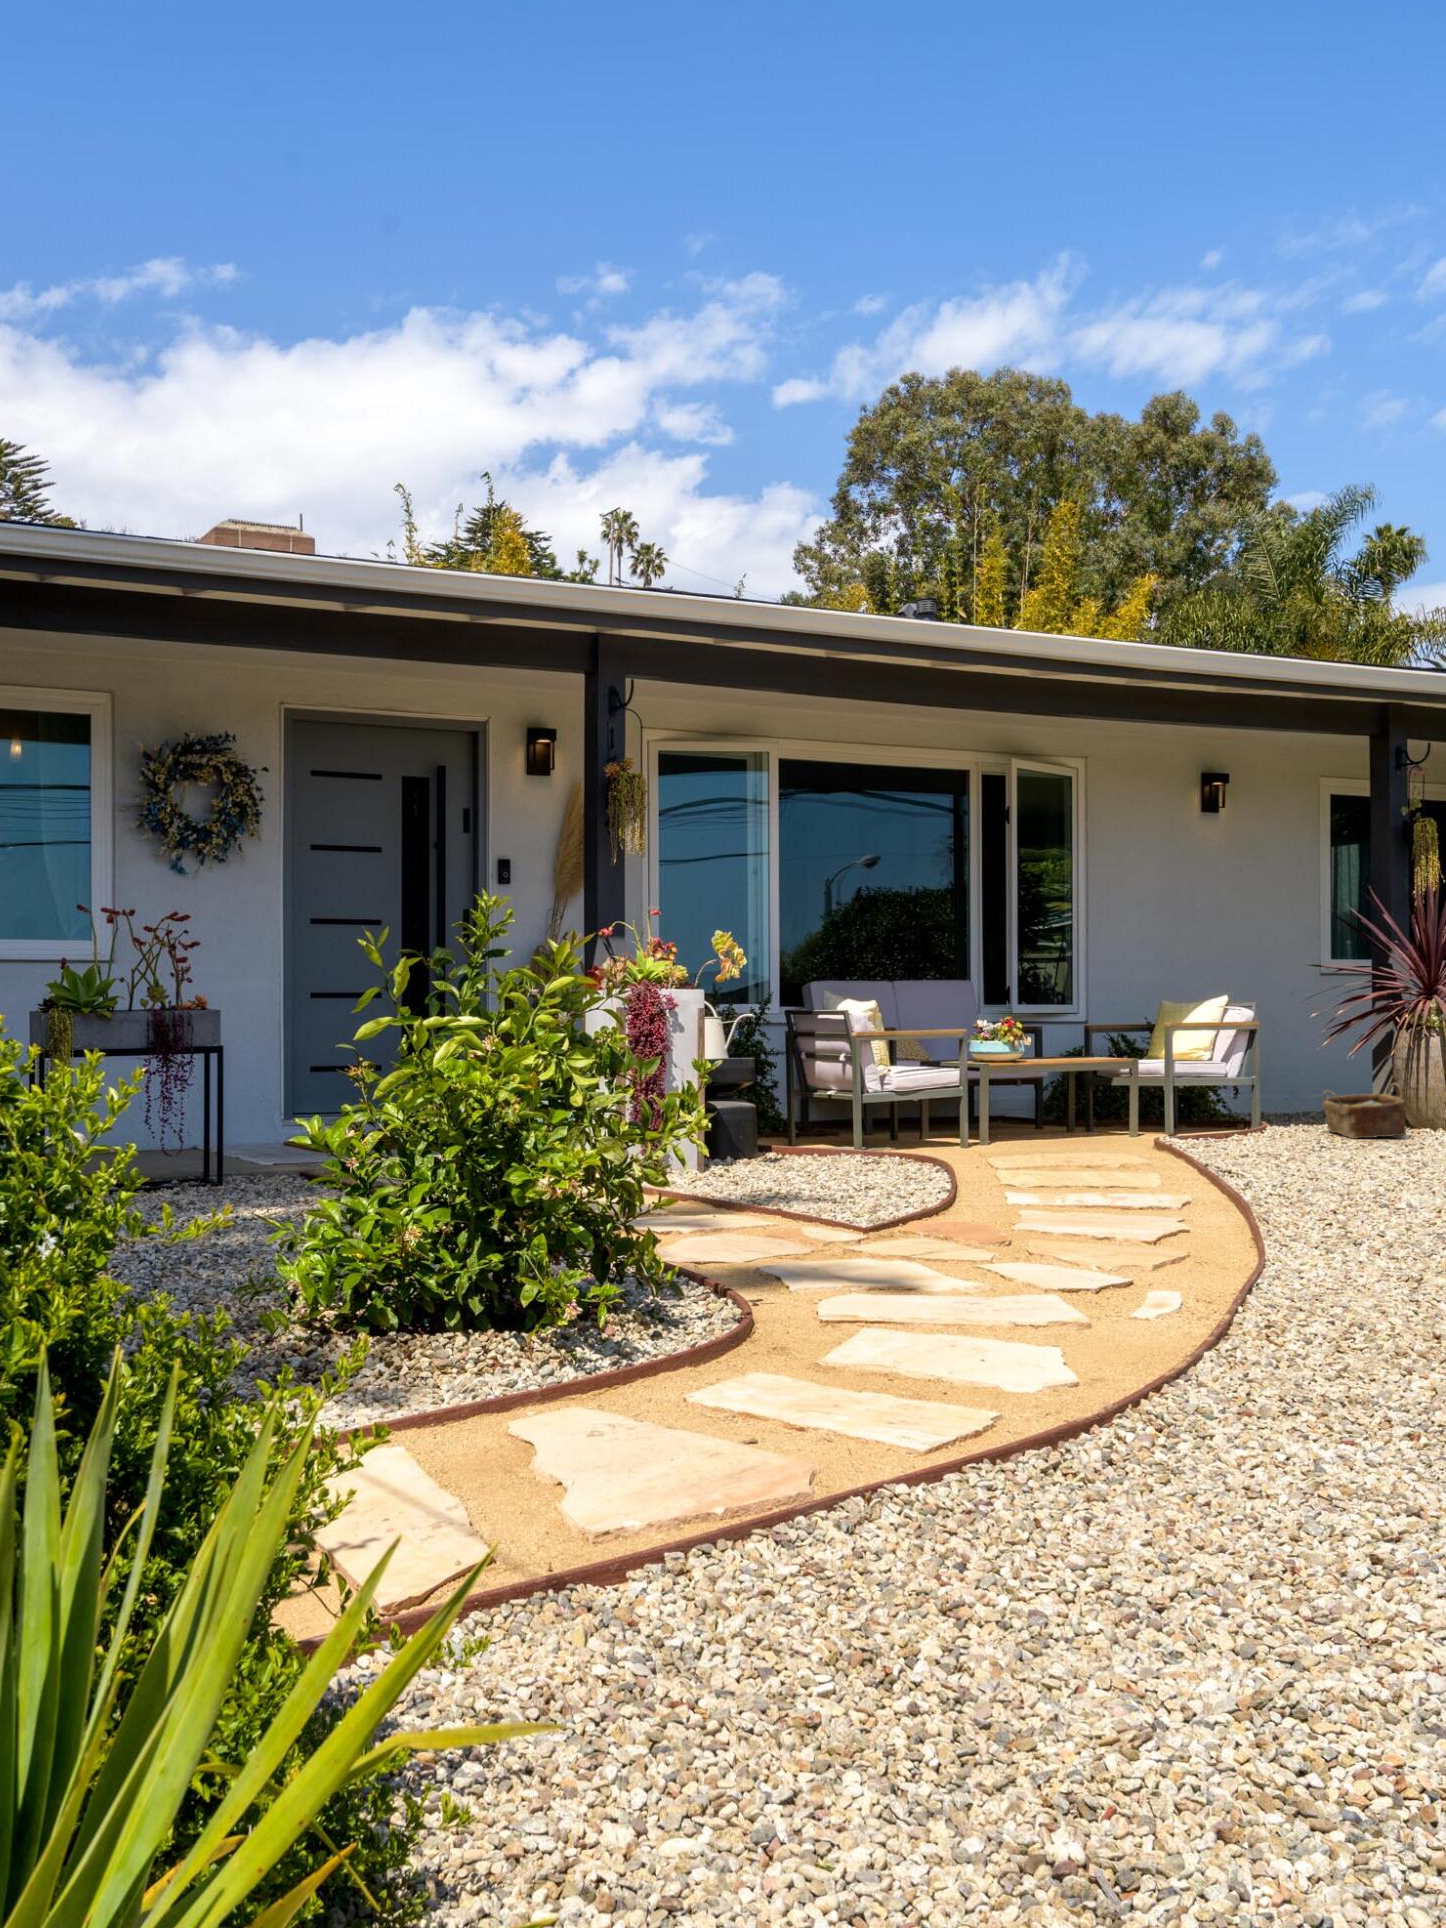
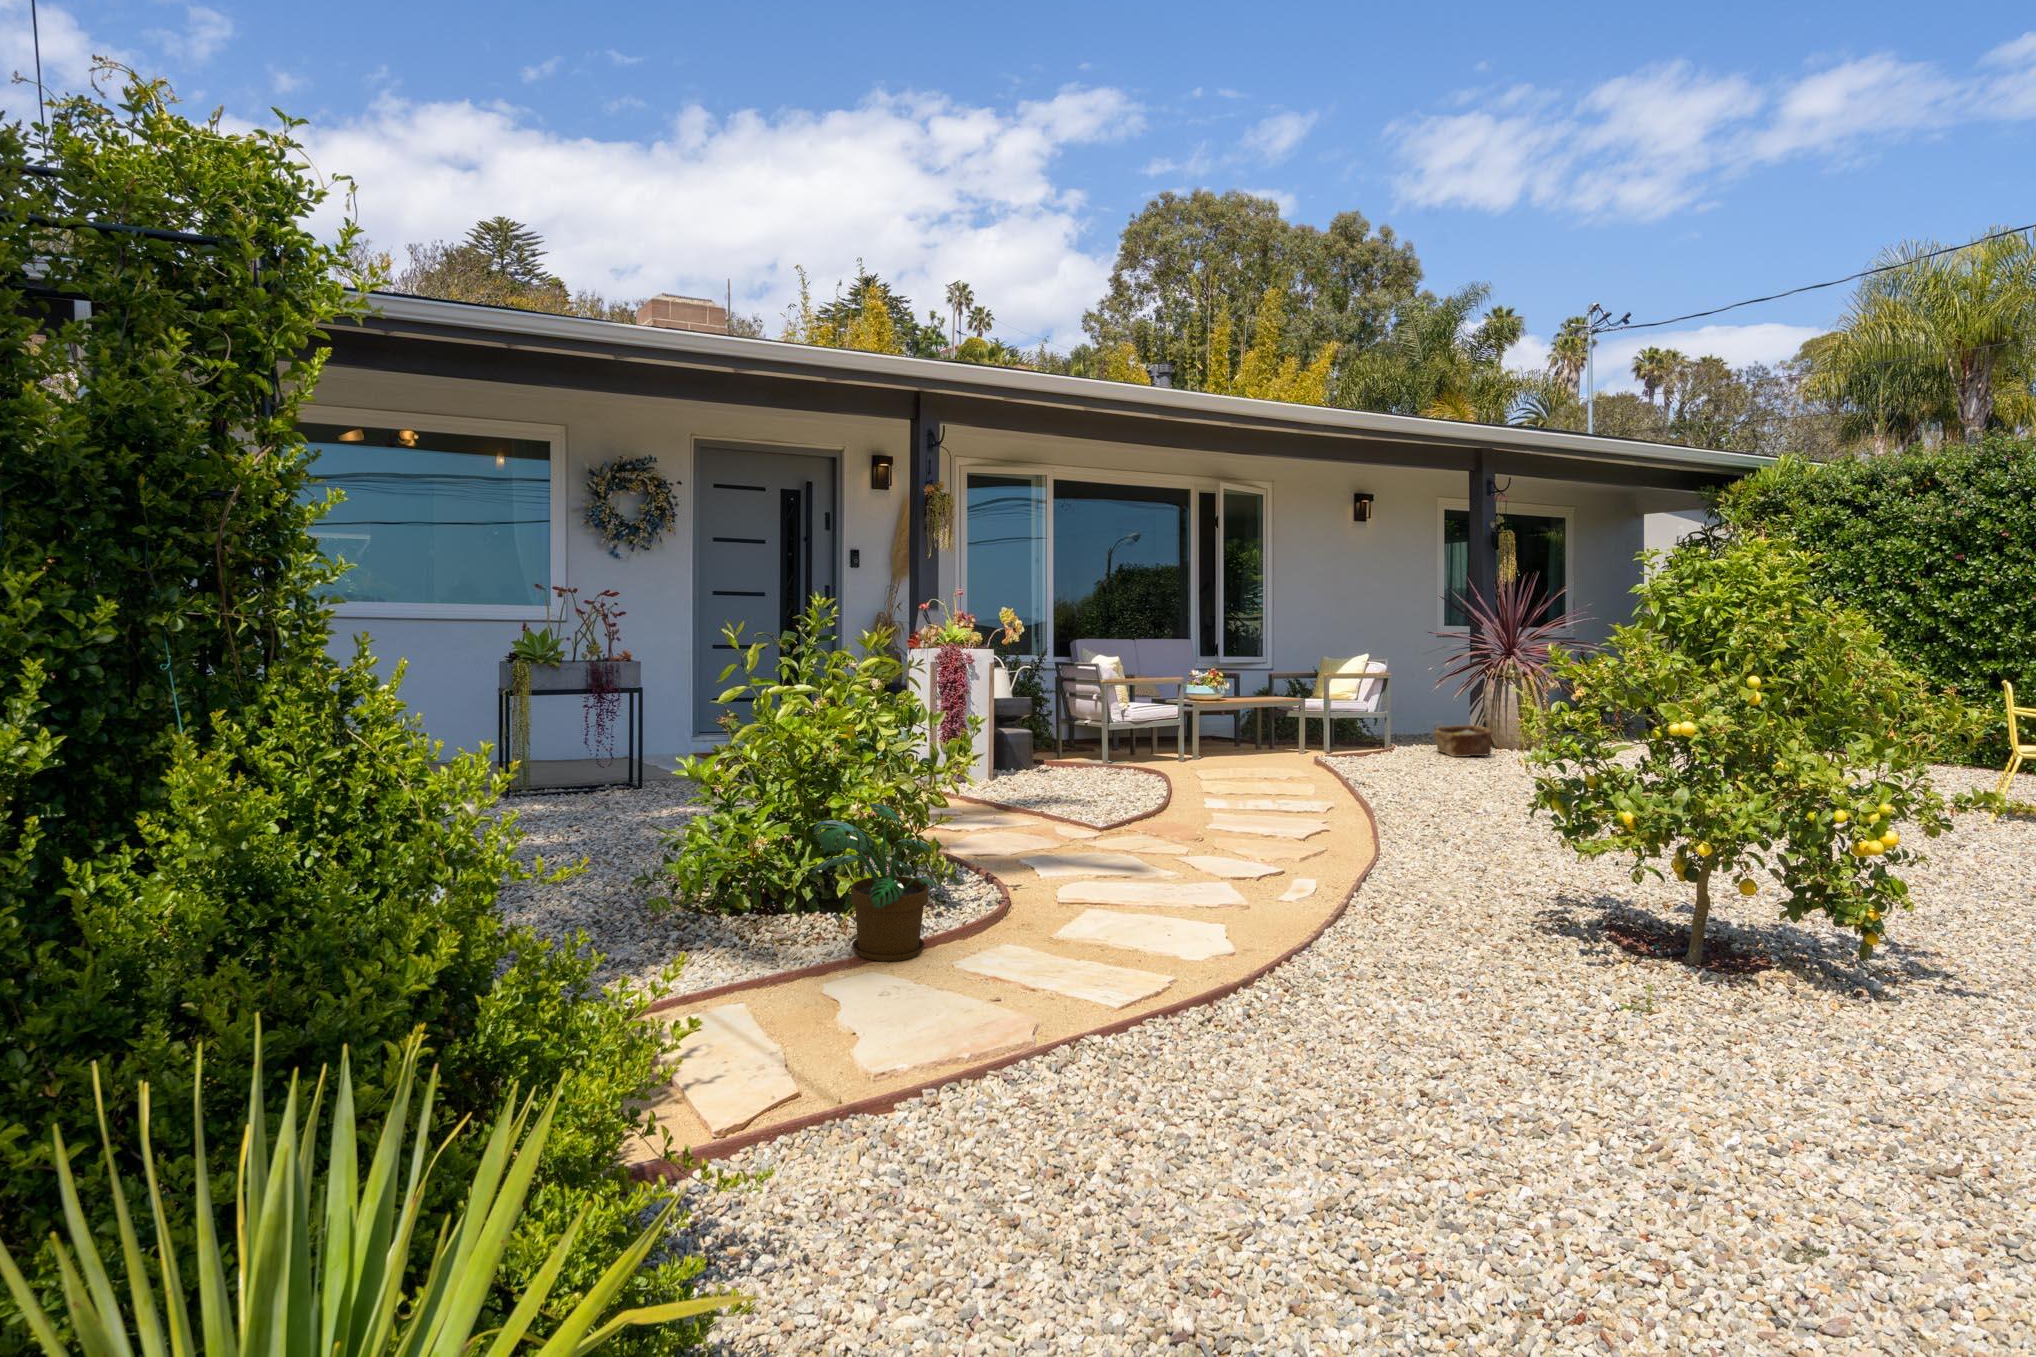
potted plant: none [482,1176,663,1397] -> present [812,803,940,961]

